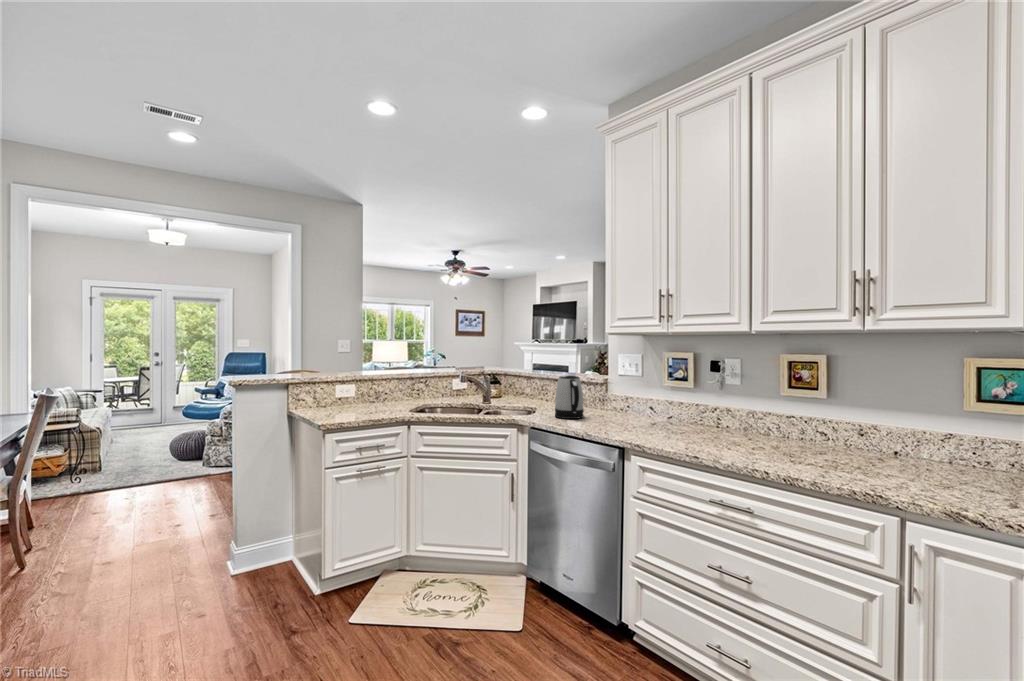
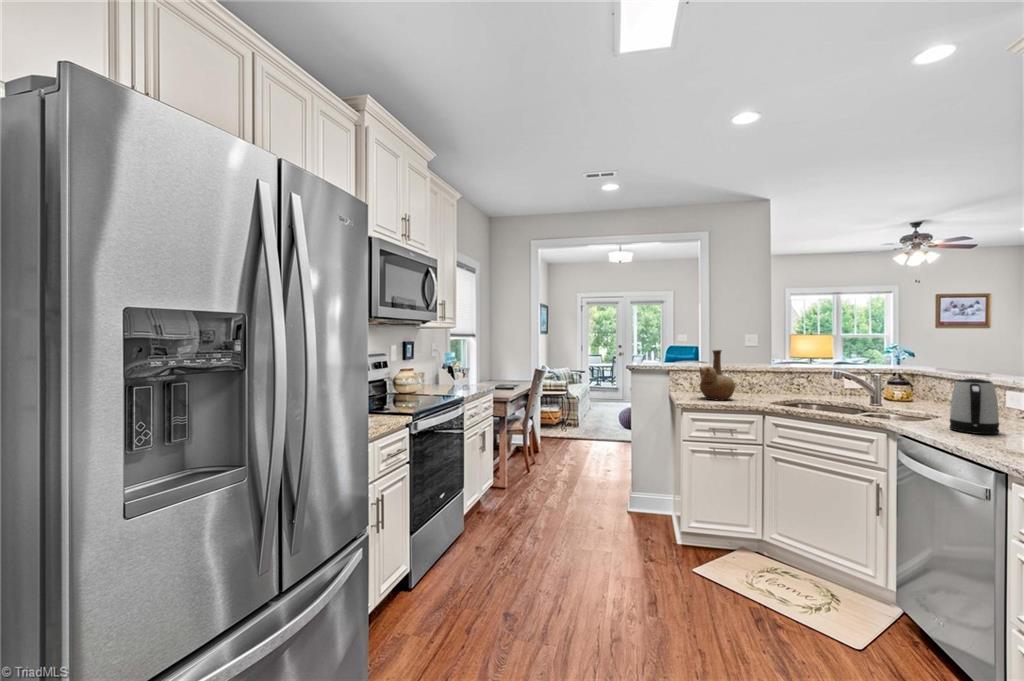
vase: none [333,357,372,415] -> present [699,350,735,400]

